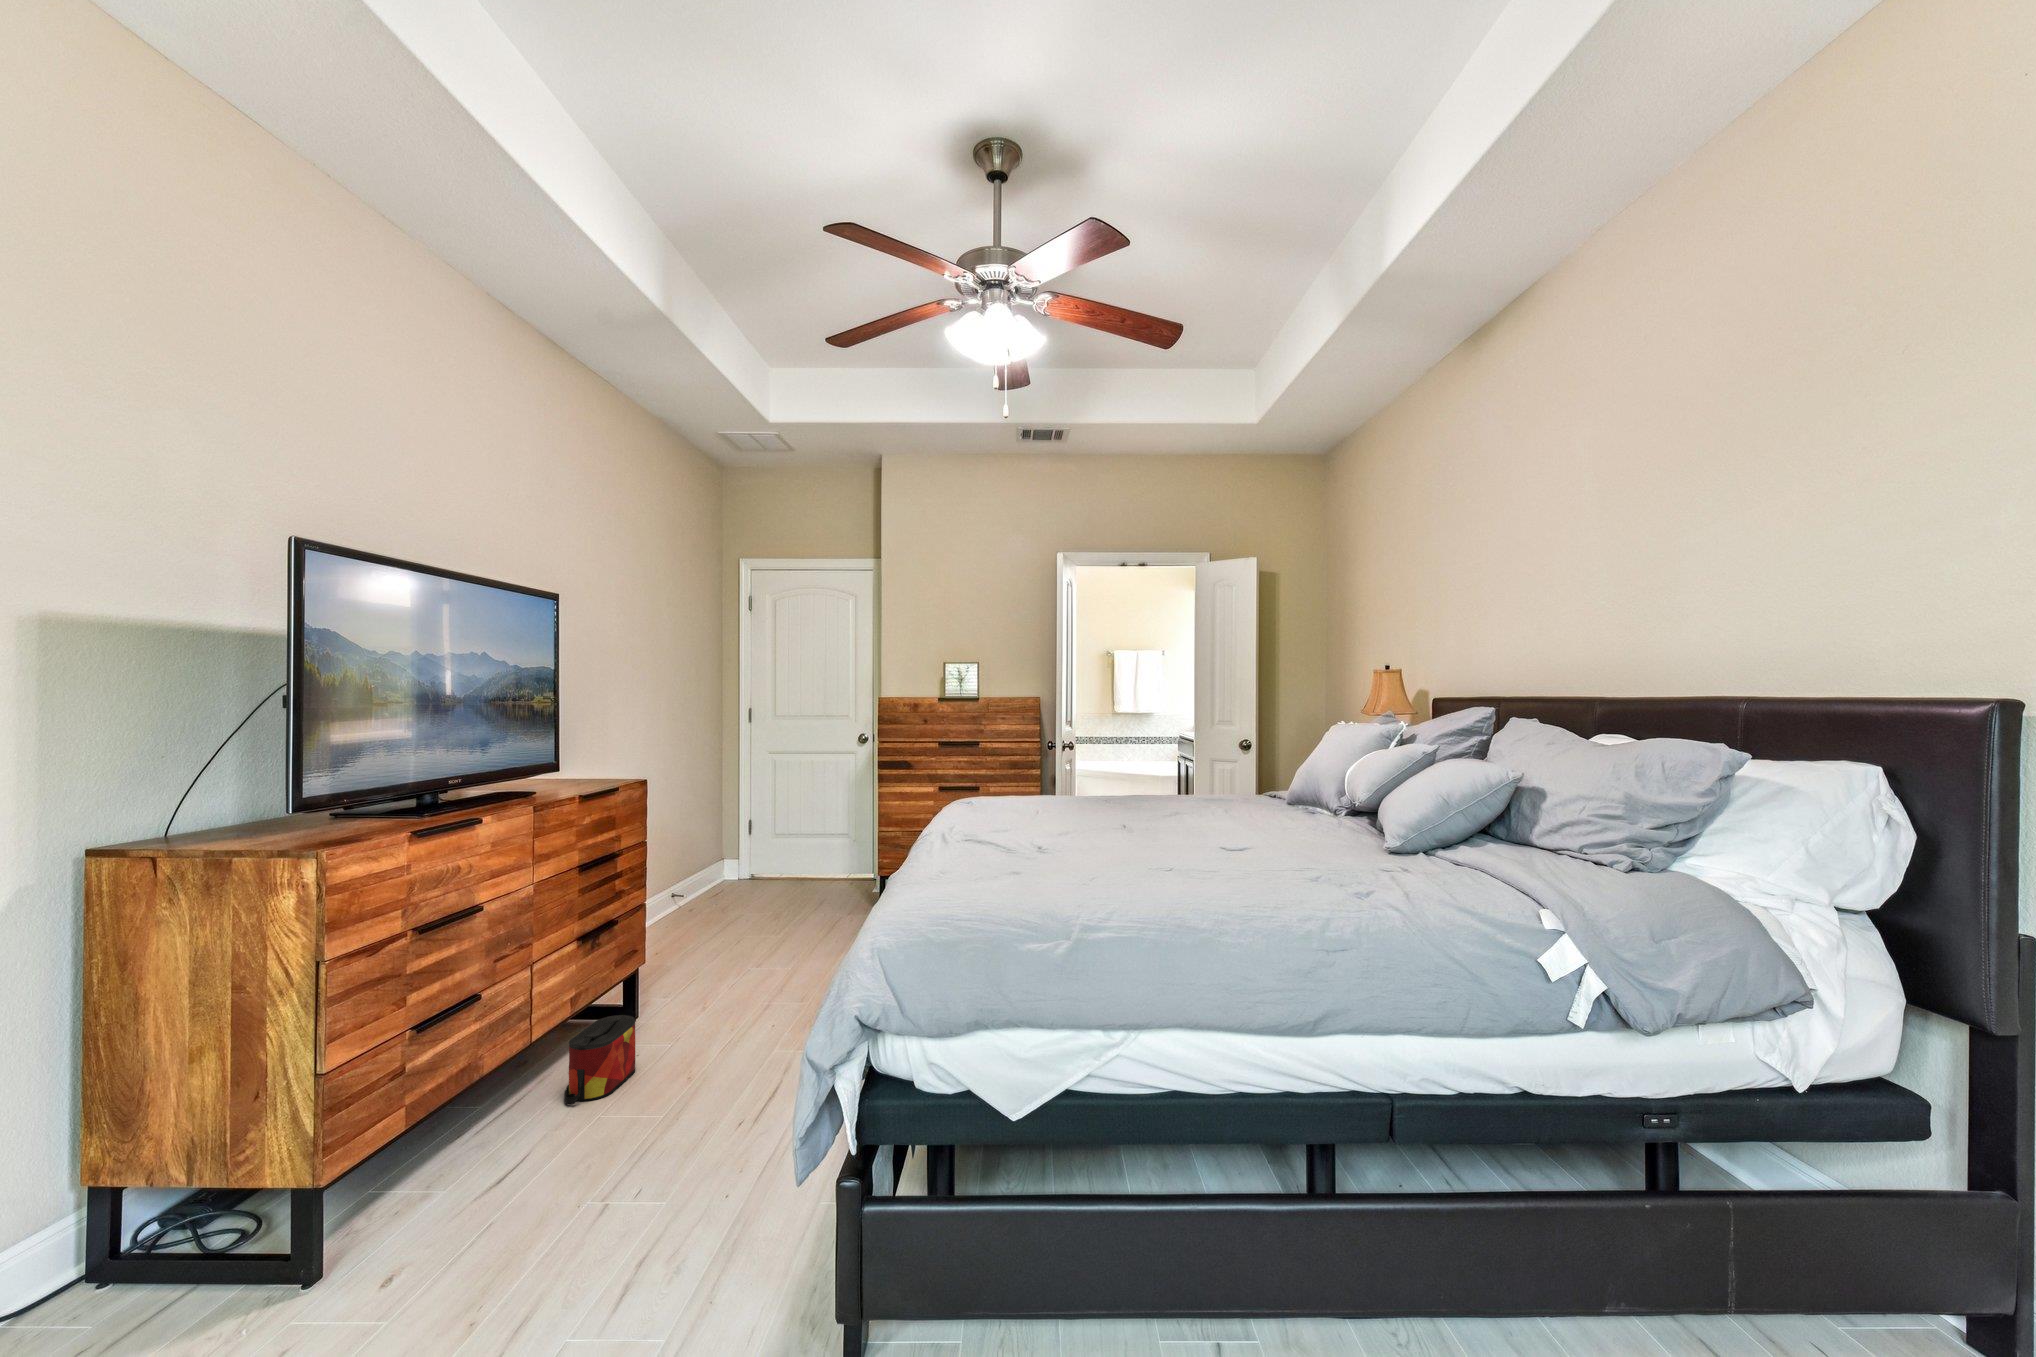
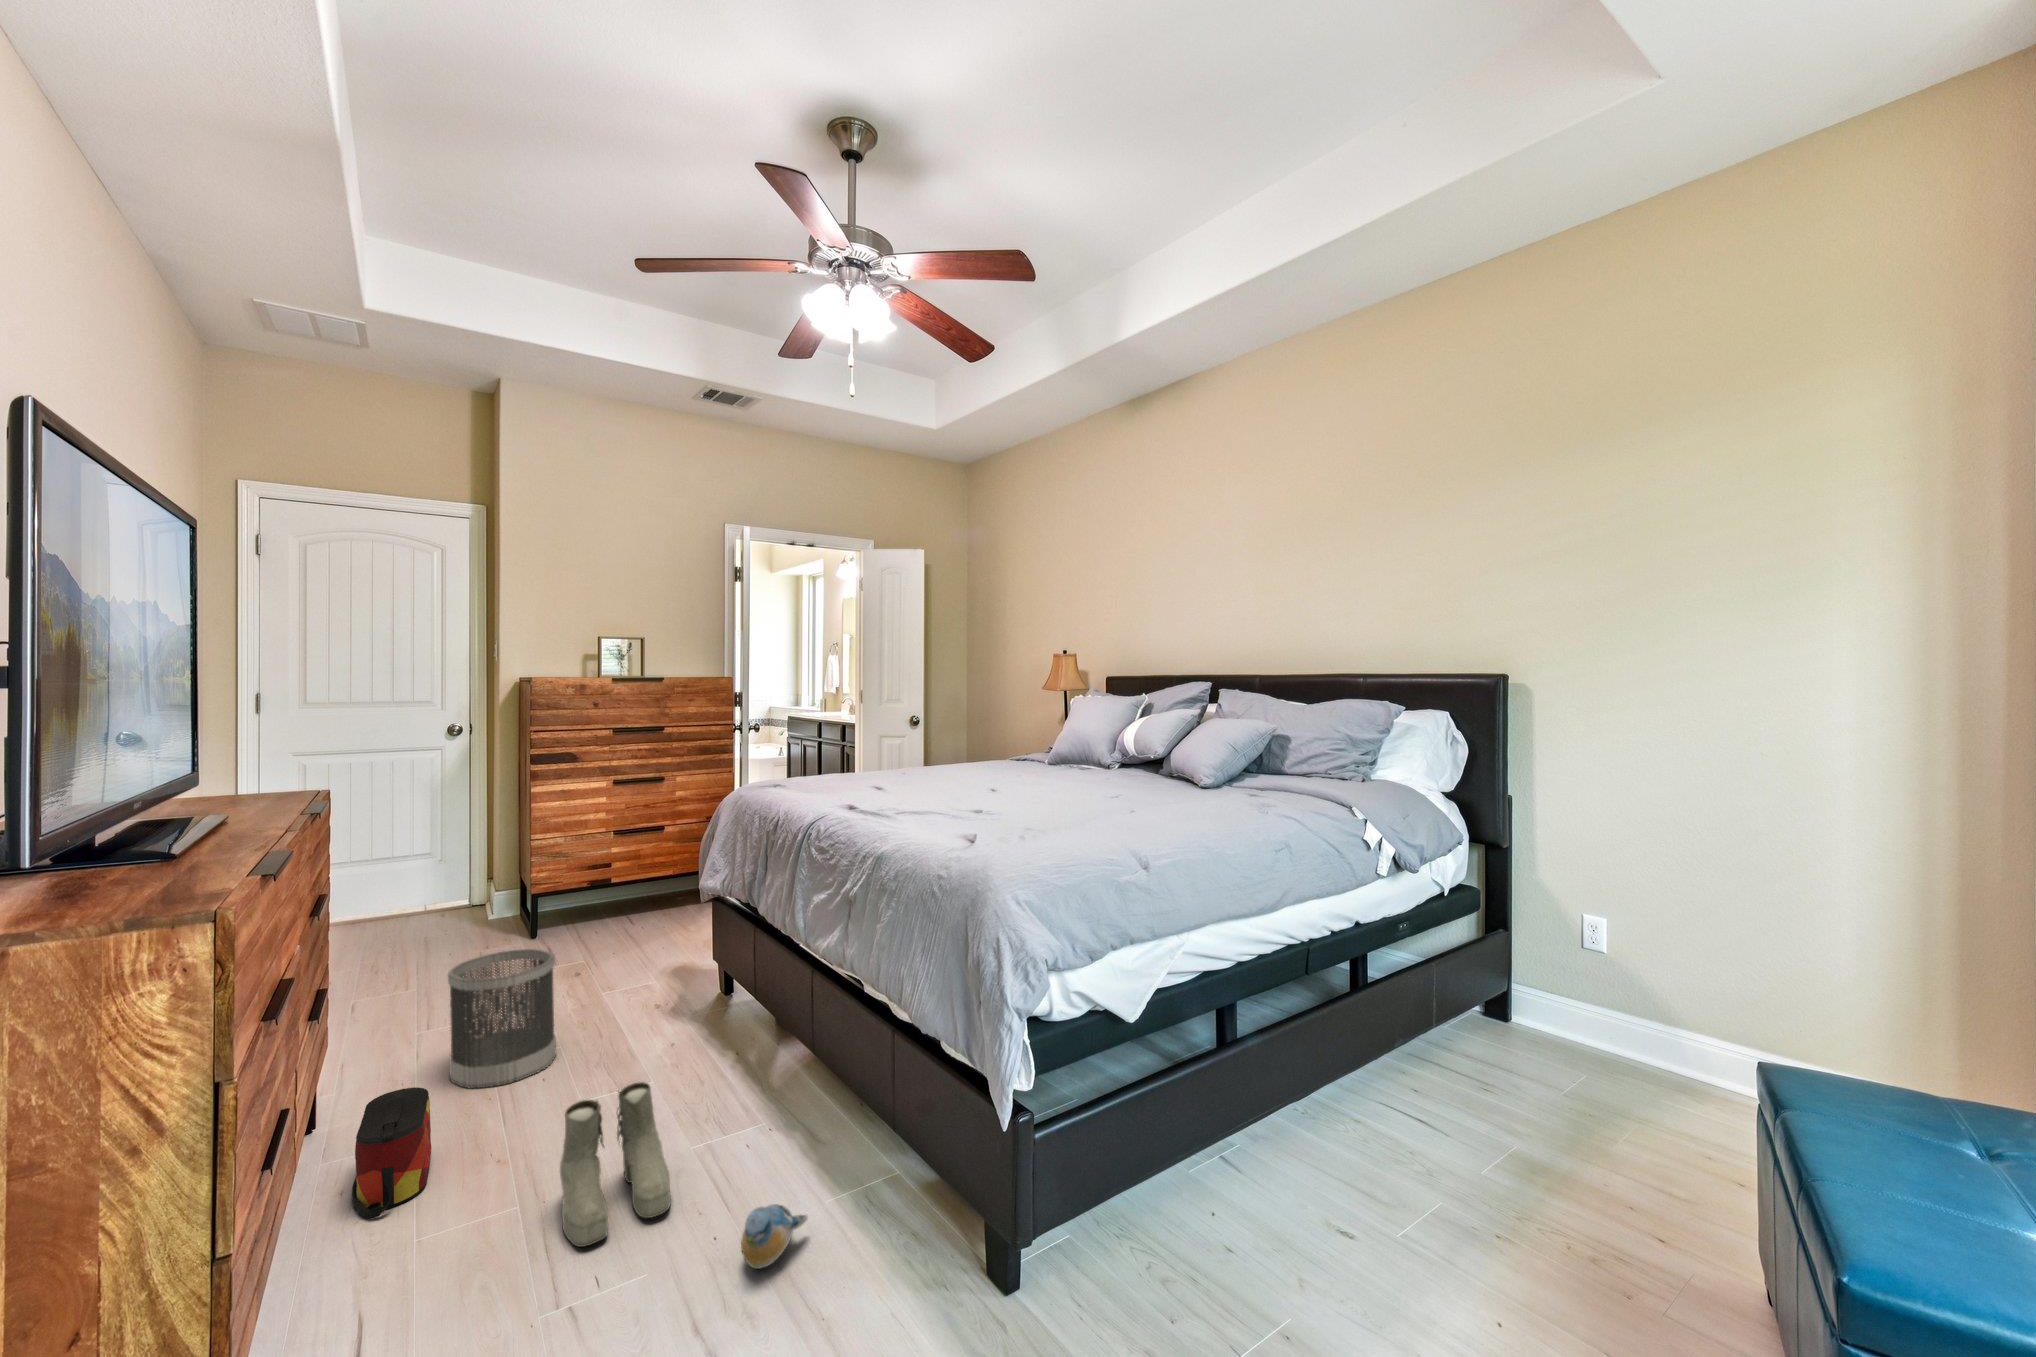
wastebasket: none [696,924,774,1034] -> present [448,949,556,1088]
boots: none [639,1050,737,1171] -> present [560,1082,671,1247]
plush toy: none [702,1181,780,1237] -> present [741,1204,808,1269]

